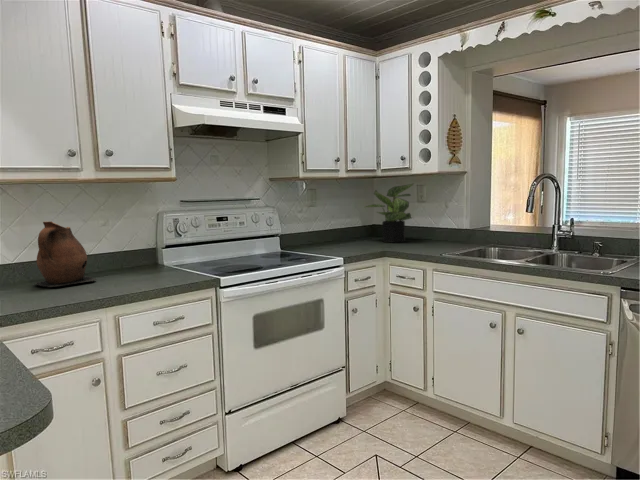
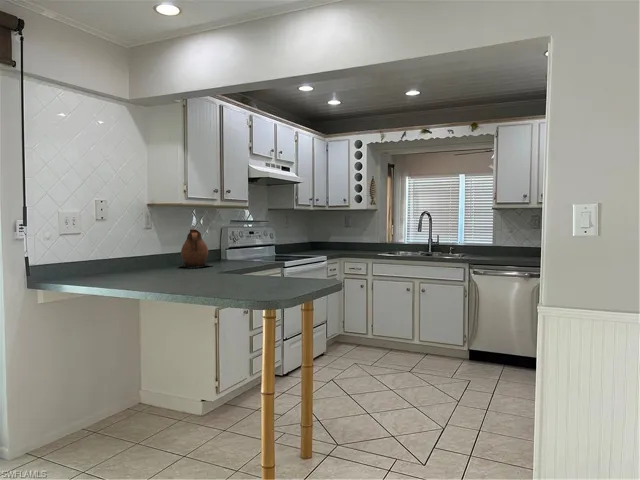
potted plant: present [366,184,413,243] -> none [315,215,351,251]

